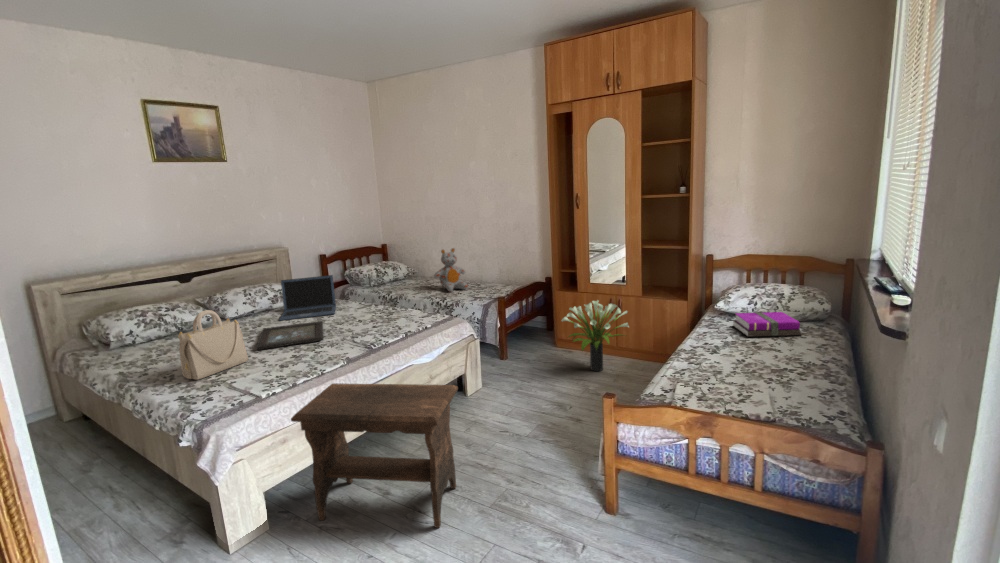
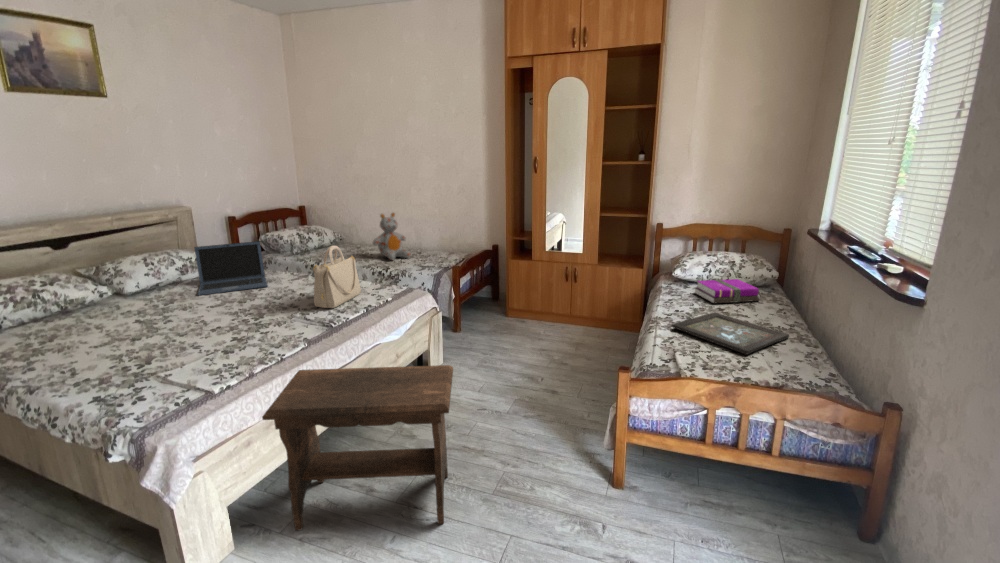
potted plant: present [562,301,628,371] -> none [522,269,591,341]
handbag: present [178,310,248,380] -> present [313,246,361,308]
tray: present [256,321,323,350] -> present [672,312,789,355]

